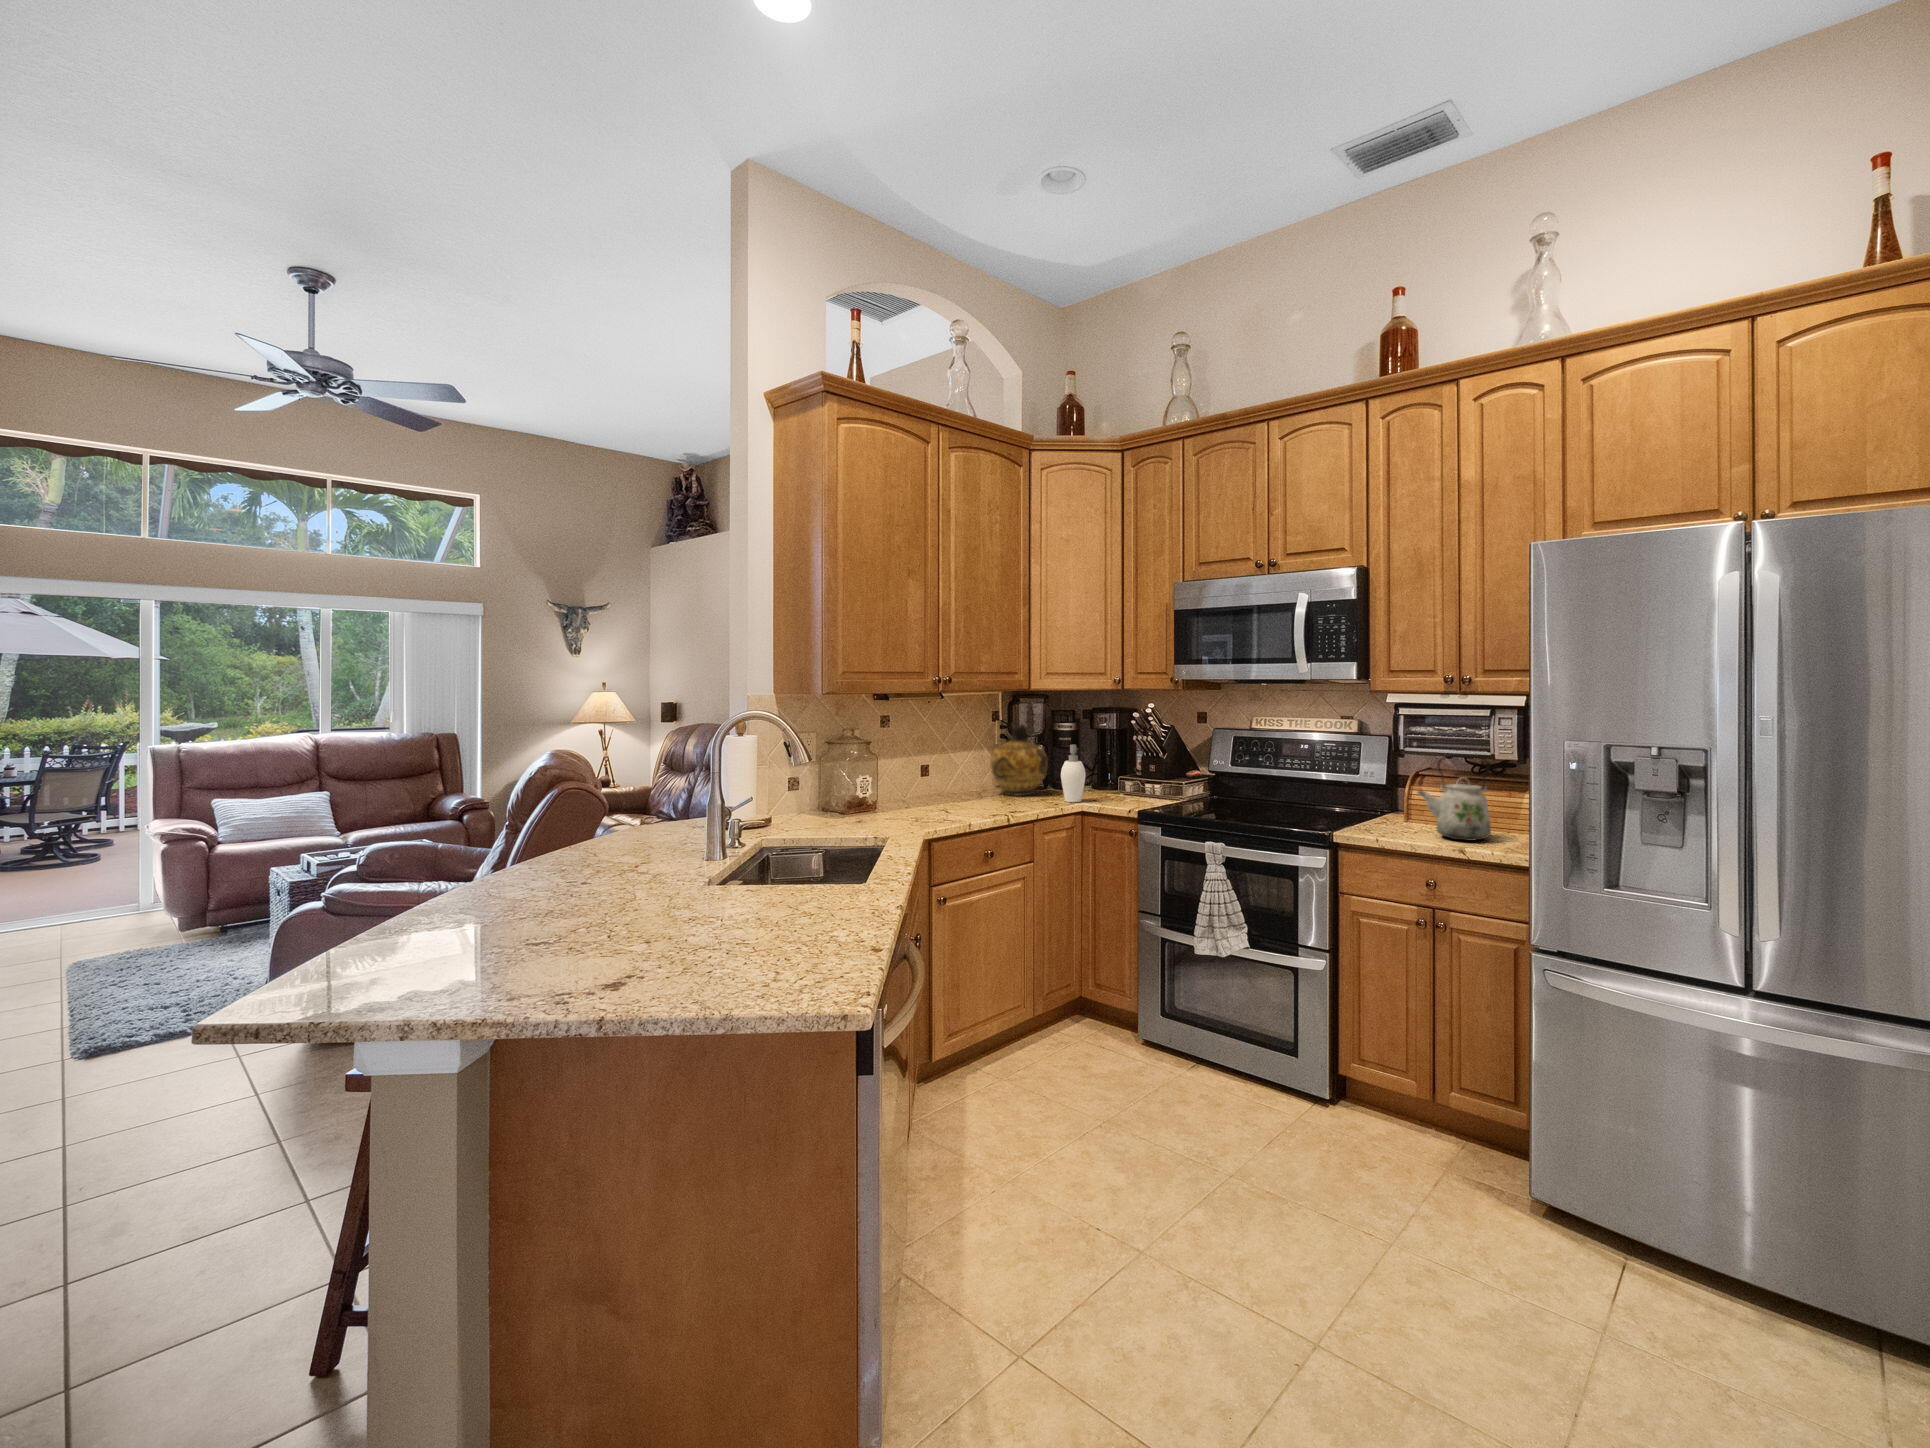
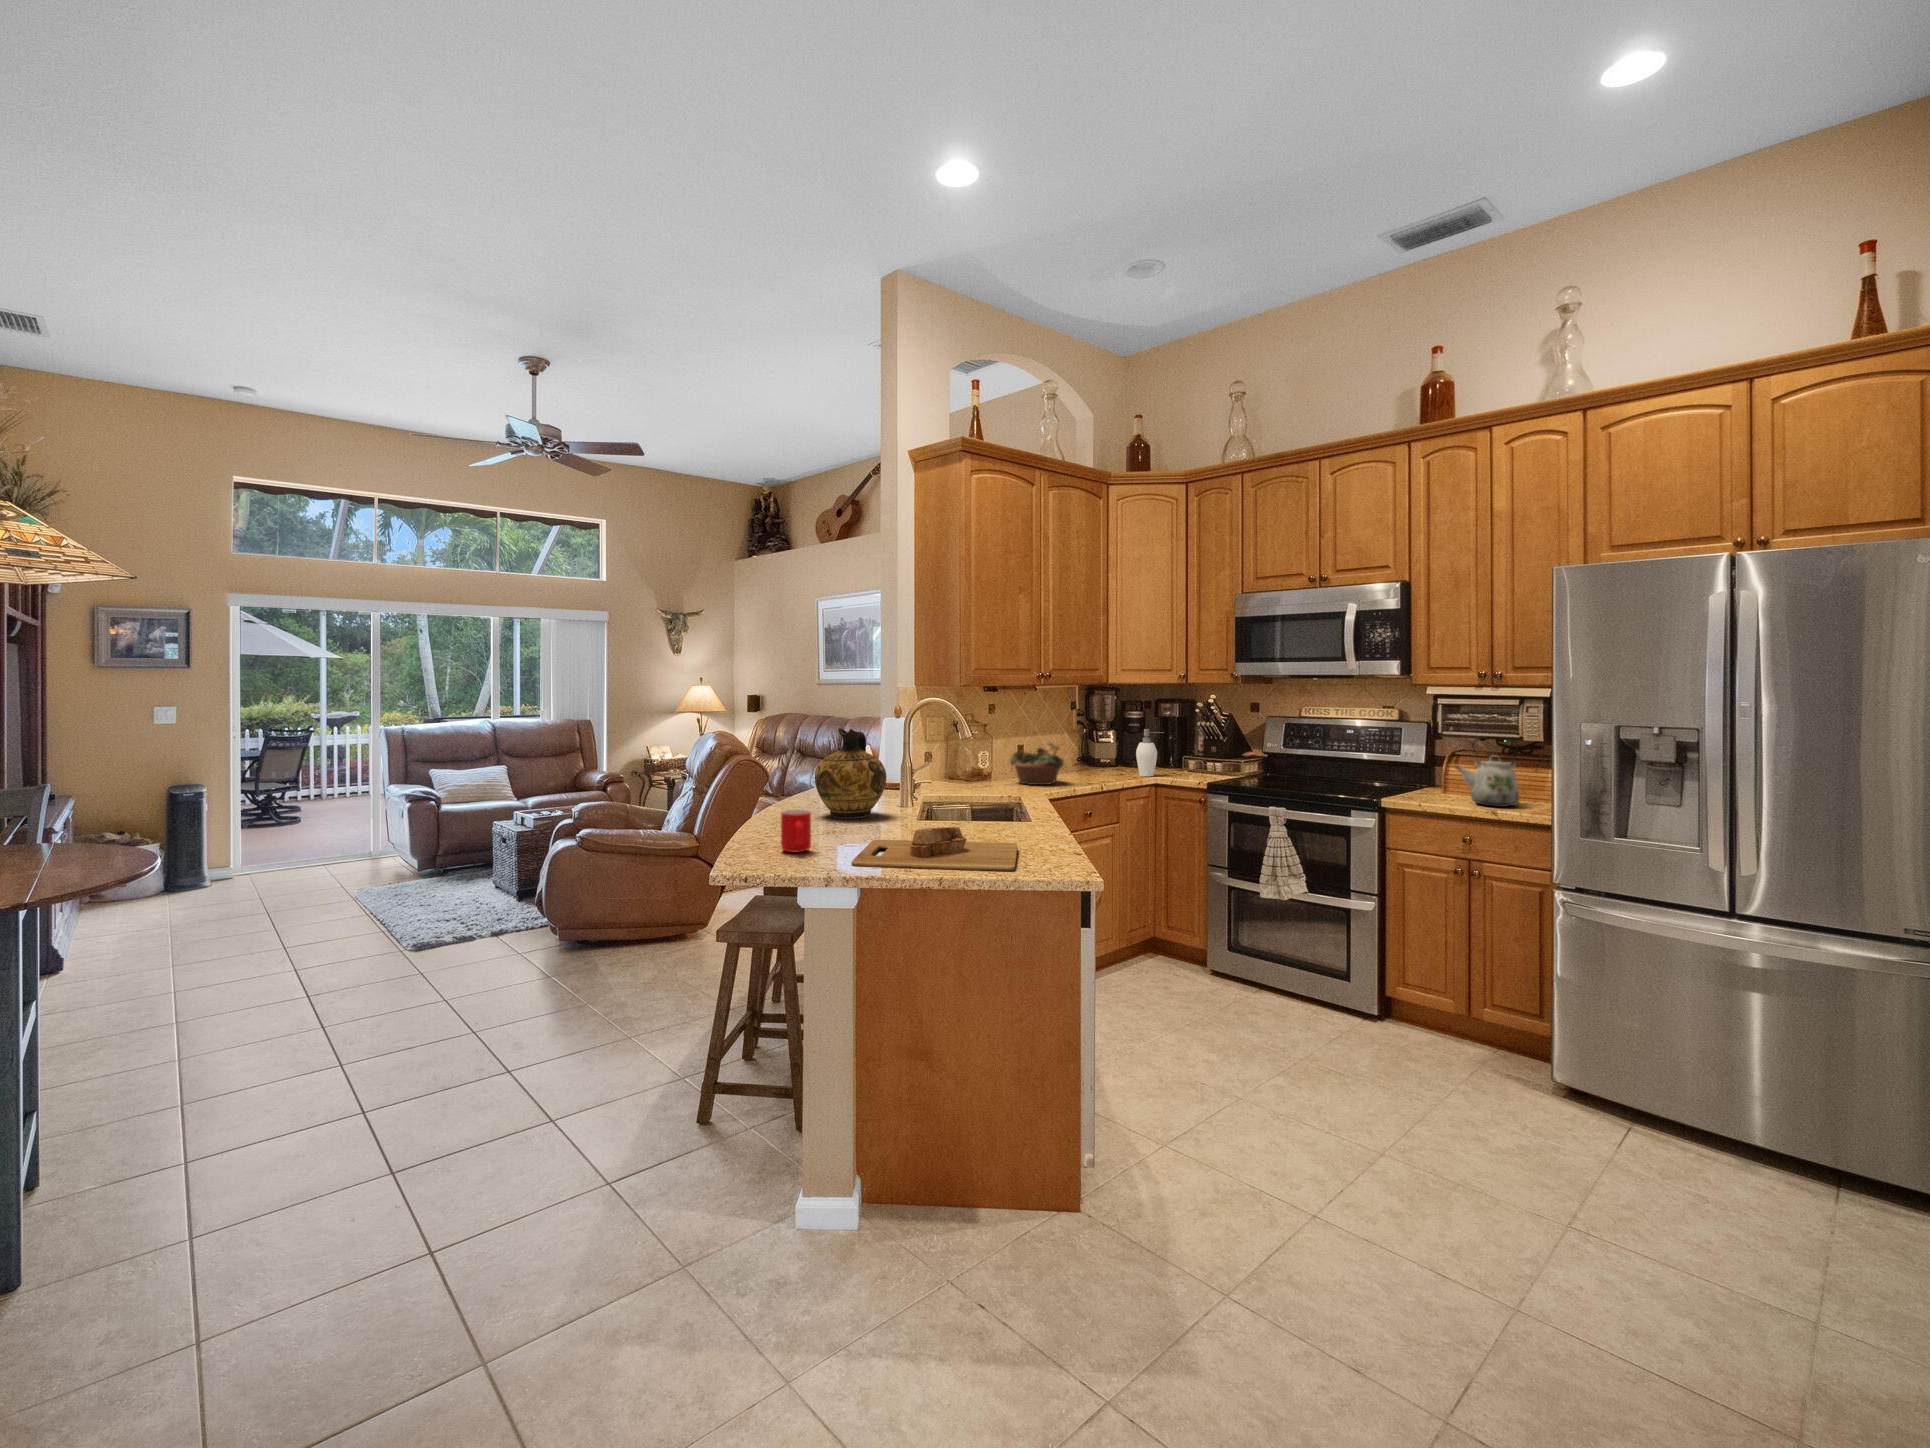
ceramic jug: present [990,724,1048,796] -> present [815,728,886,819]
succulent planter: none [895,763,964,818] -> present [1009,743,1064,785]
mug: none [376,895,435,968] -> present [781,810,811,852]
cutting board: none [450,918,780,1004] -> present [852,827,1017,871]

